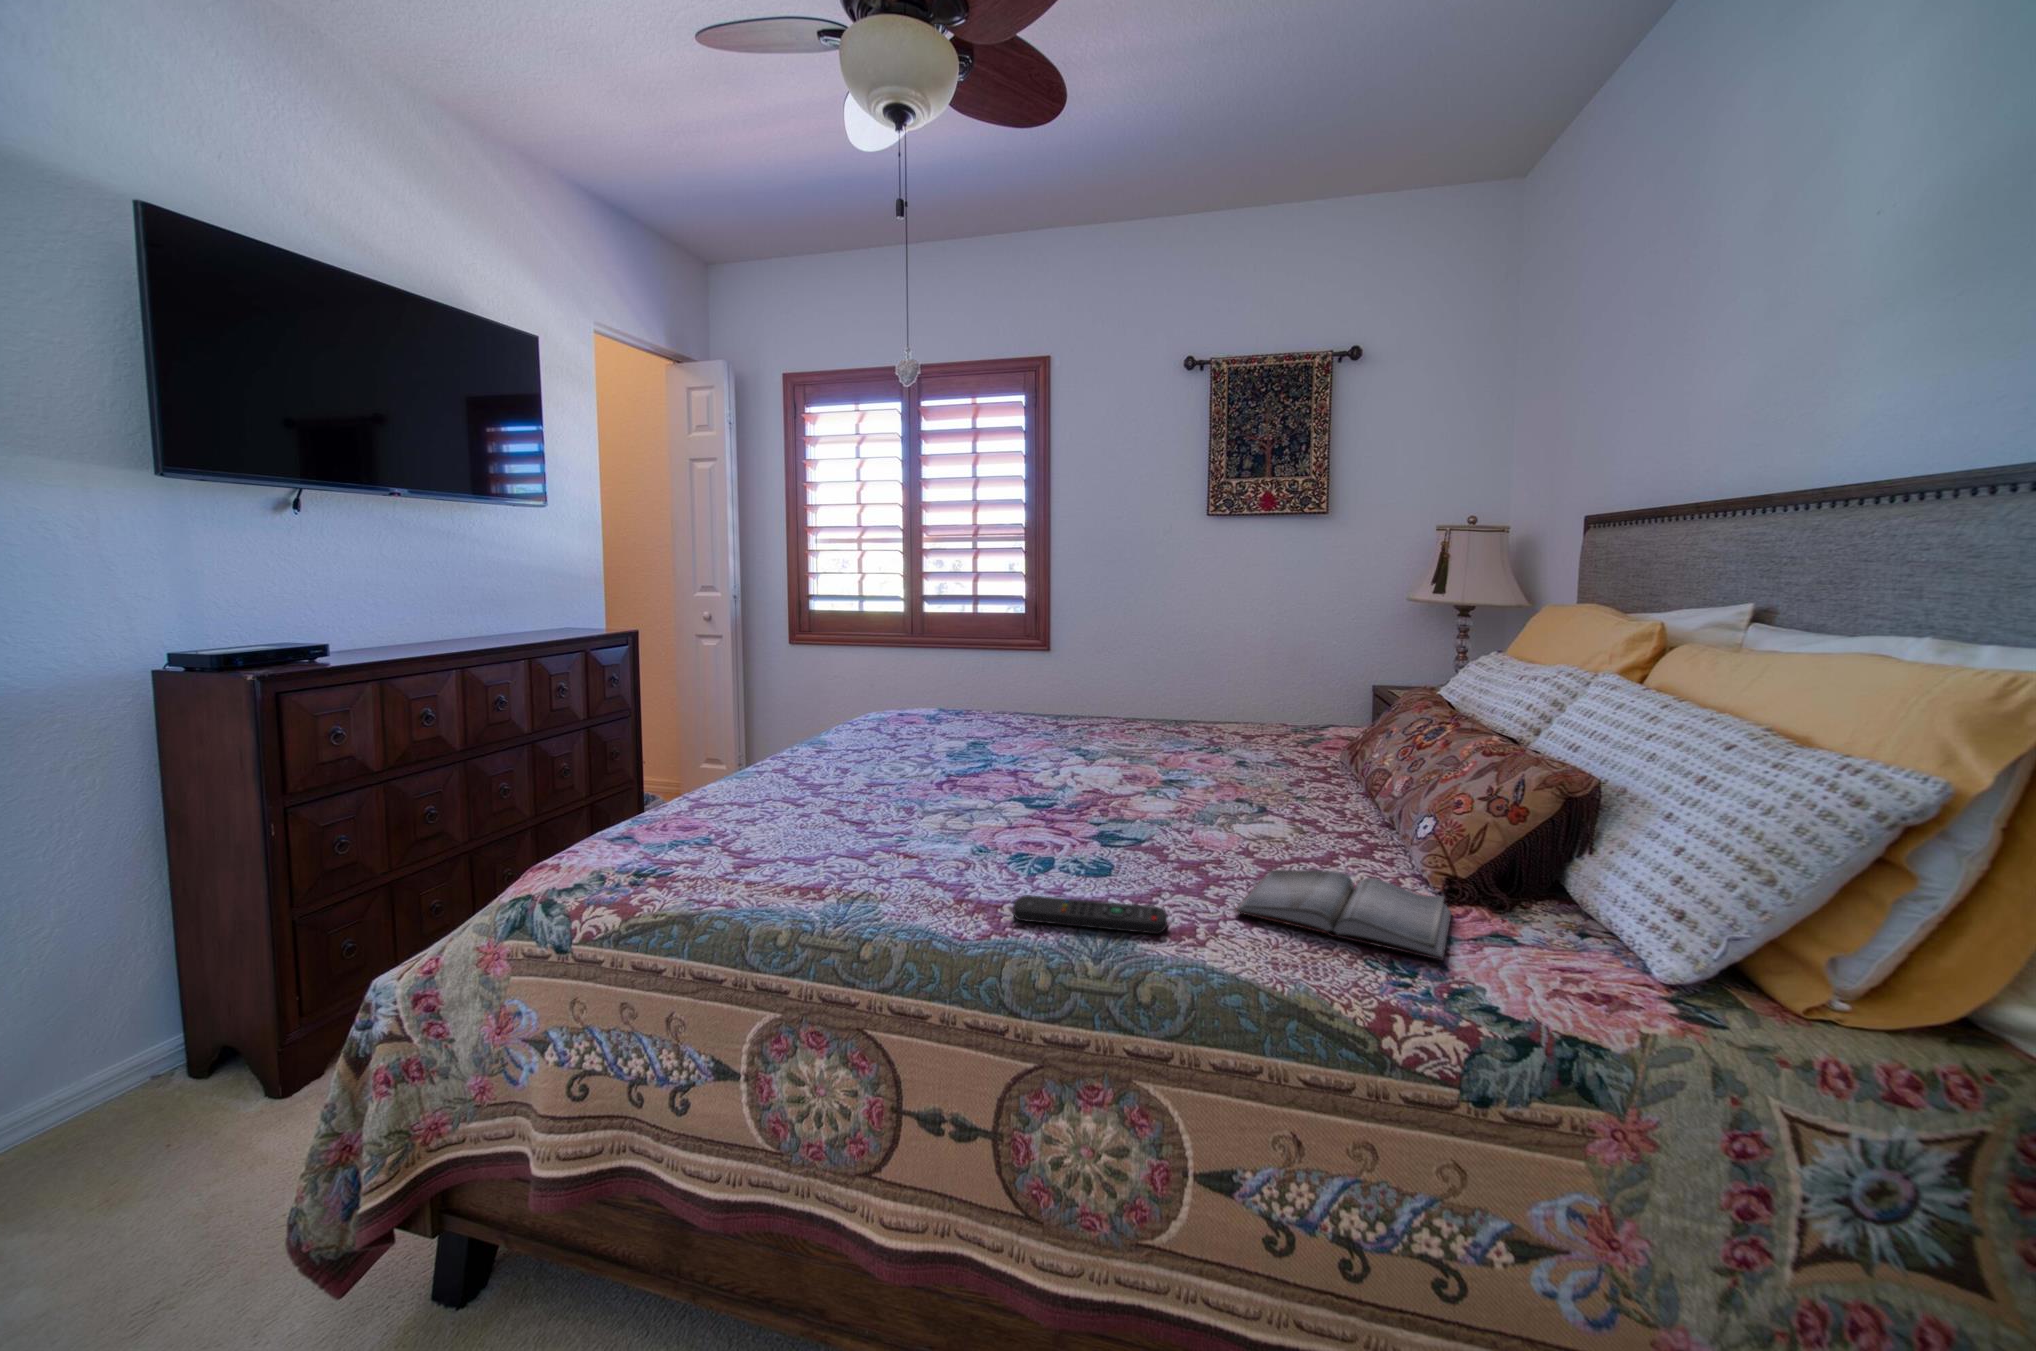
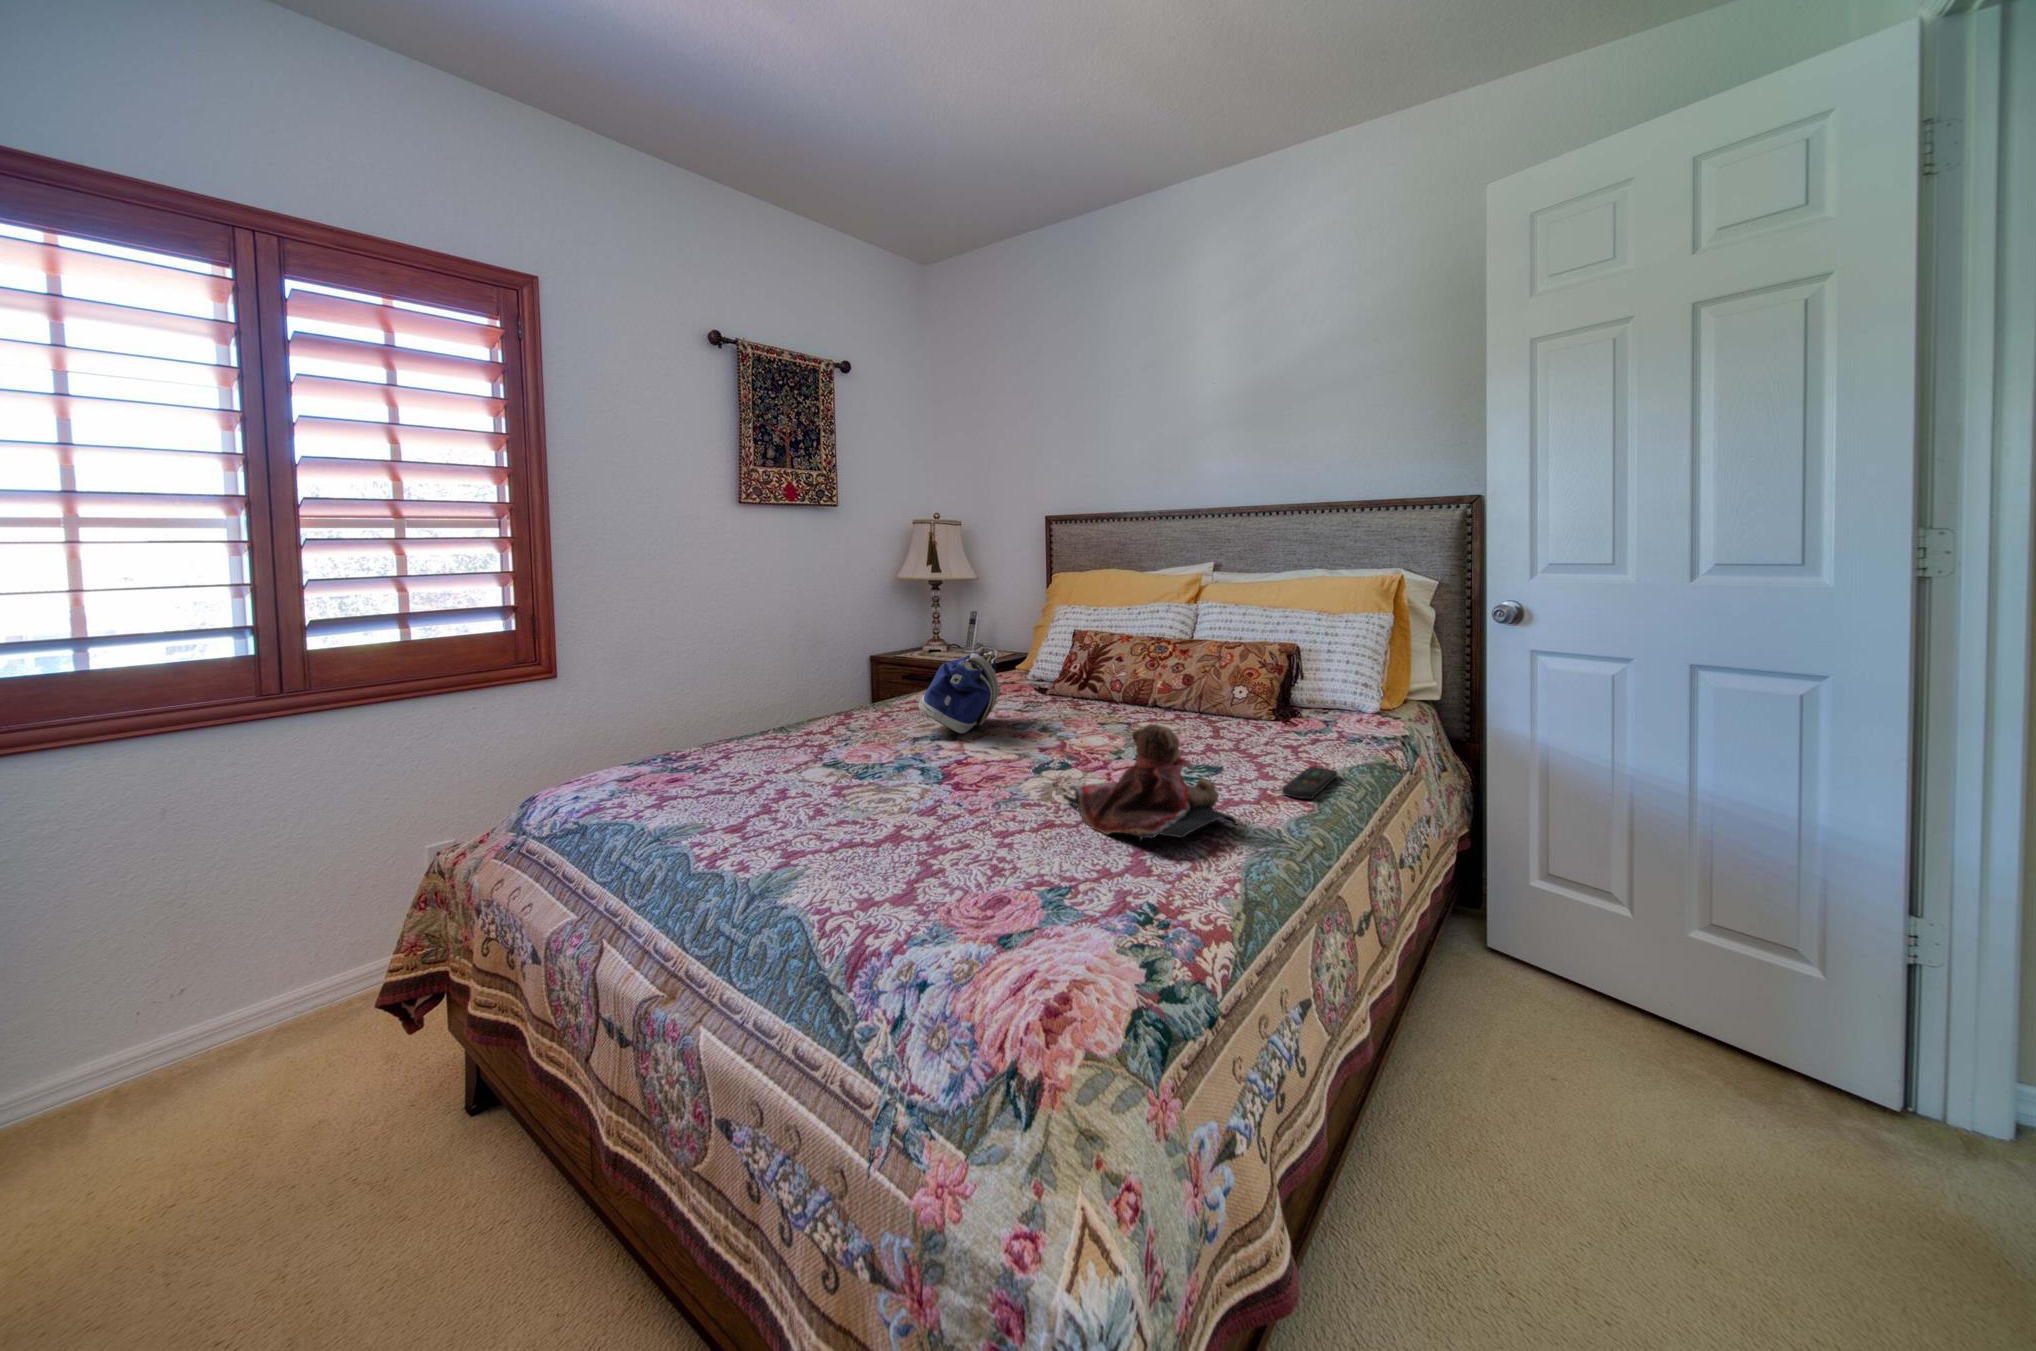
tote bag: none [1053,679,1183,764] -> present [919,647,998,733]
teddy bear: none [770,754,981,887] -> present [1063,724,1237,840]
hardback book: present [1234,870,1452,960] -> none [1249,725,1375,759]

